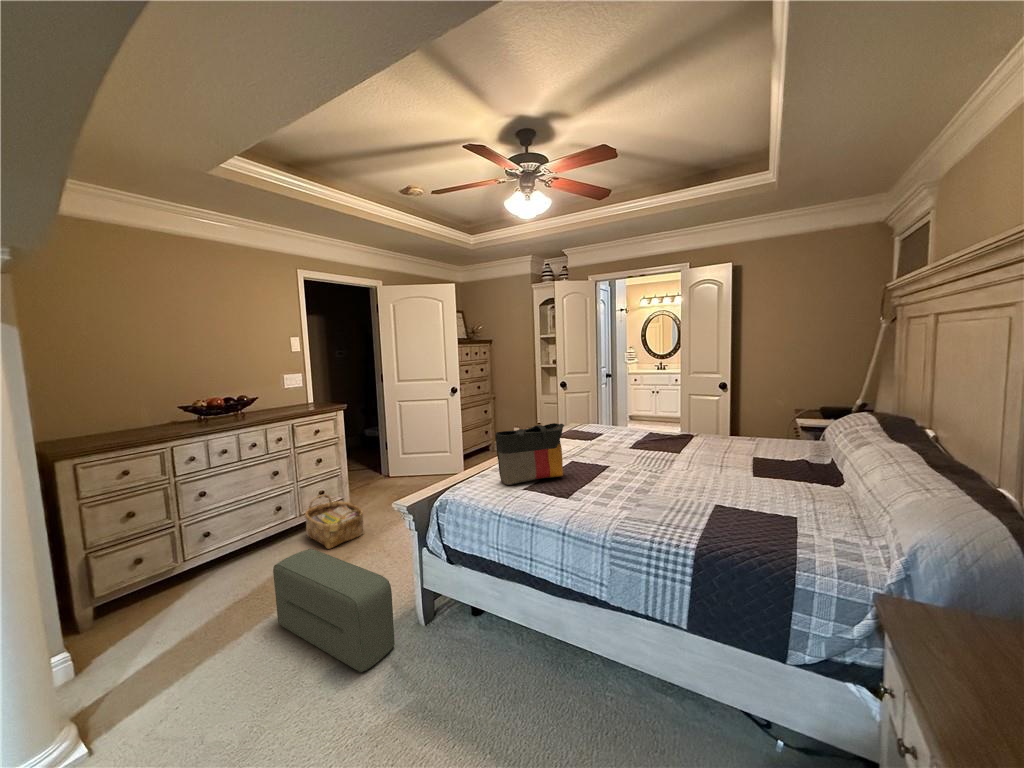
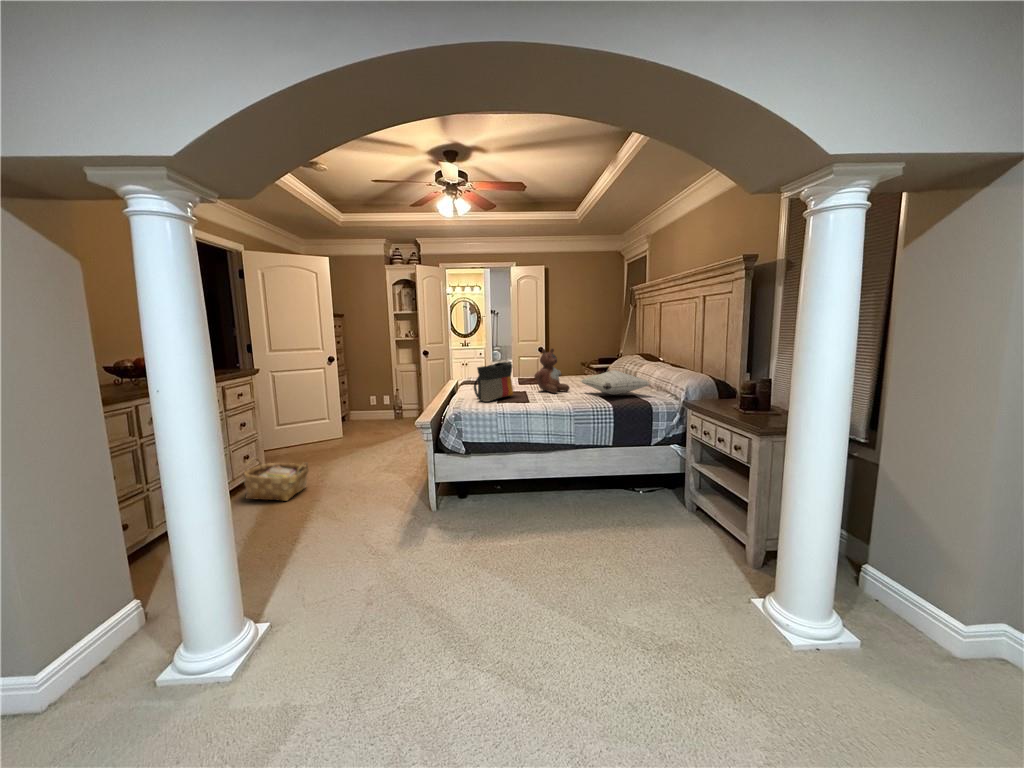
stuffed bear: none [611,404,670,482] -> present [534,348,569,393]
pillow: none [682,462,821,514] -> present [581,370,650,395]
pouf: present [273,549,394,672] -> none [316,471,436,540]

